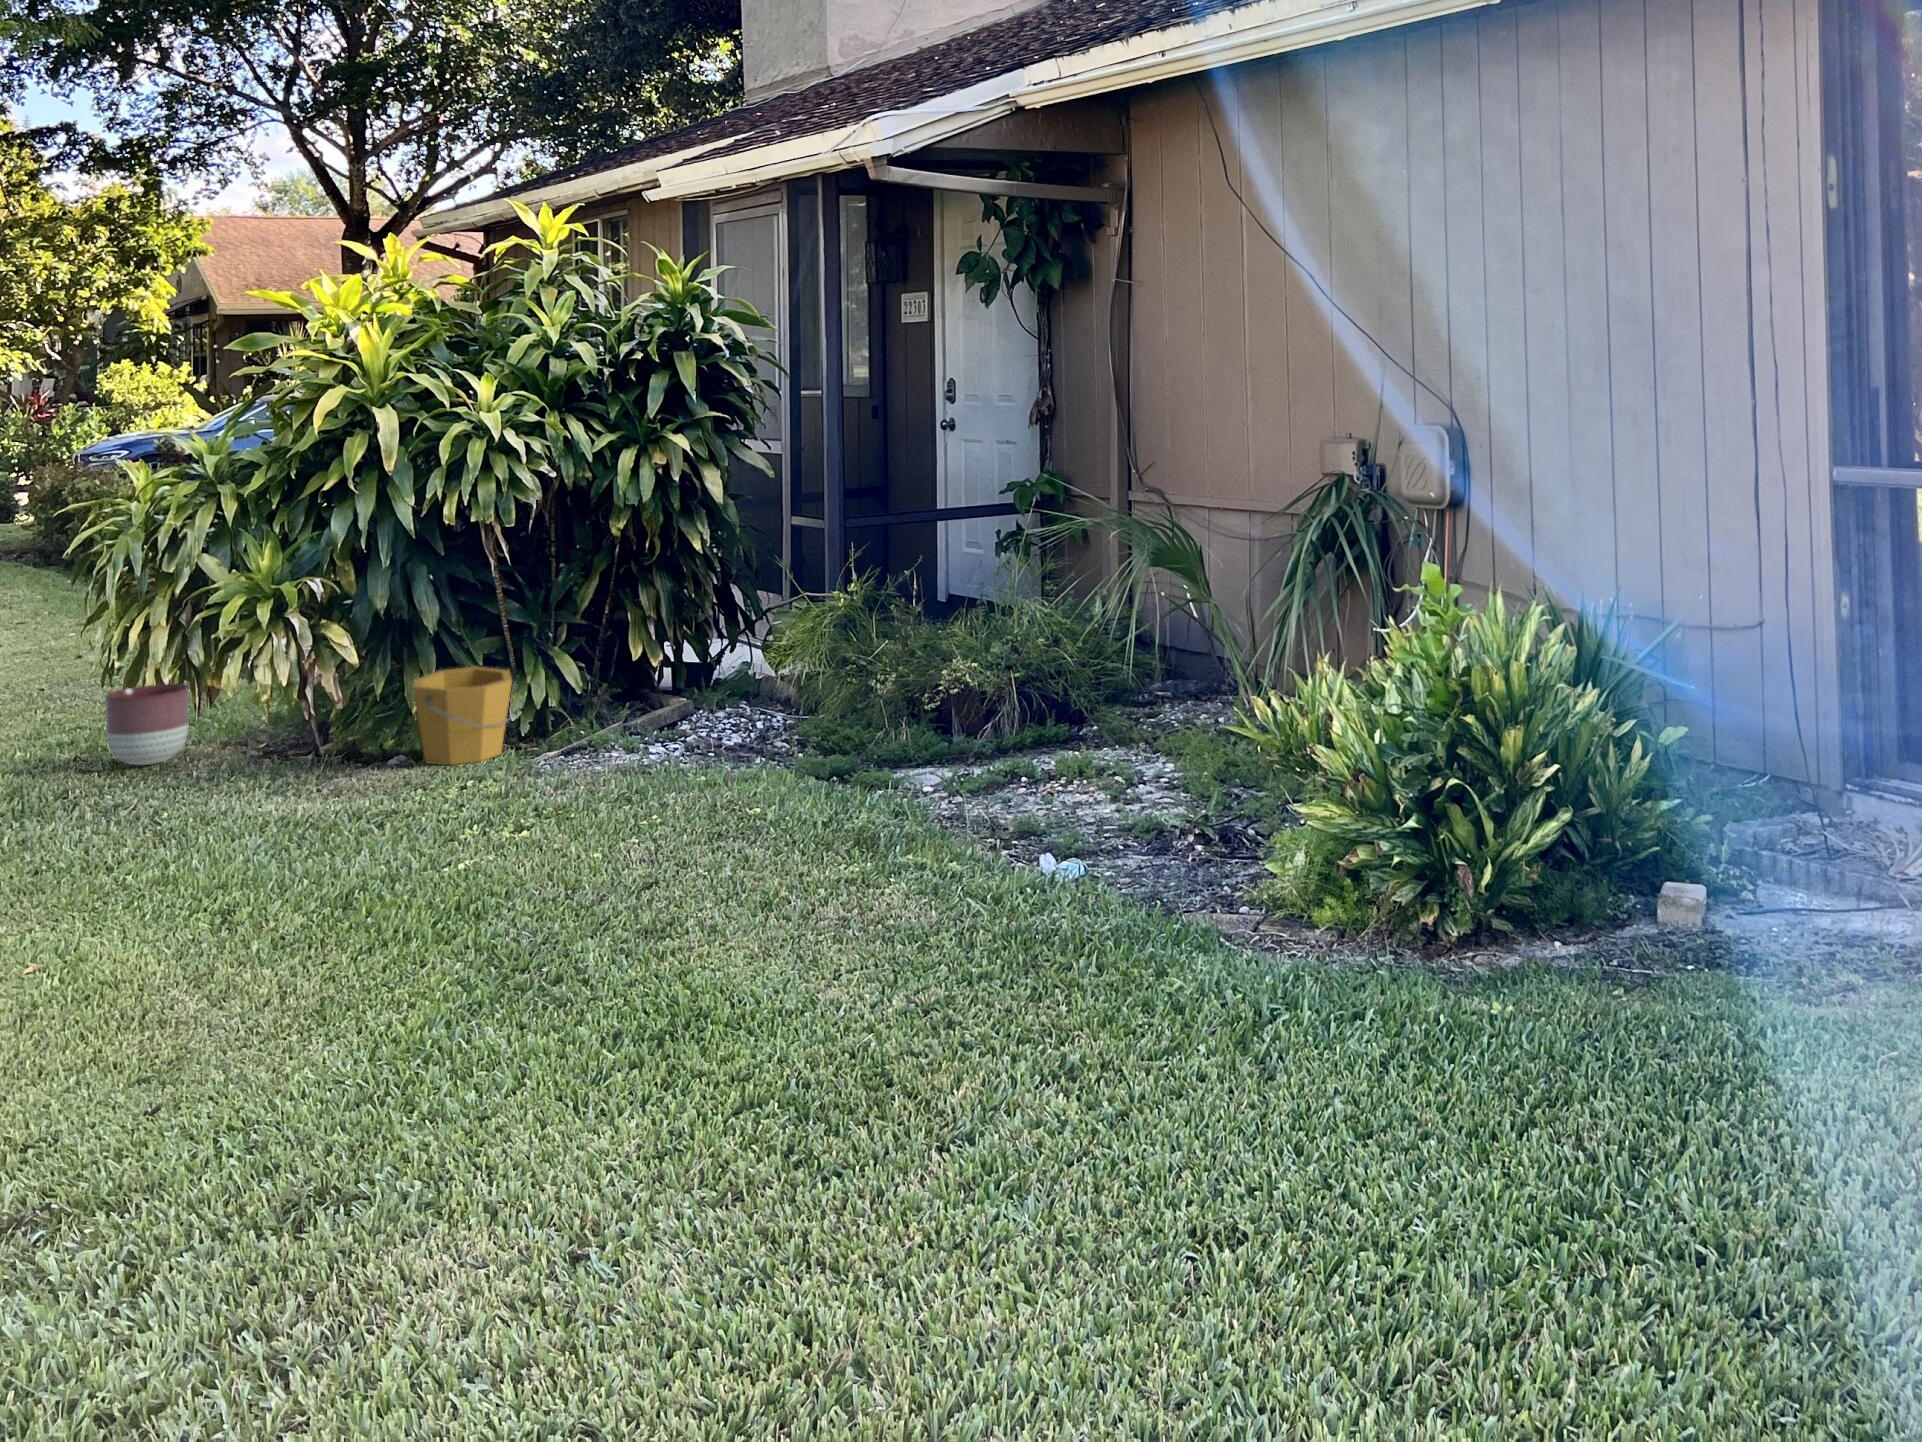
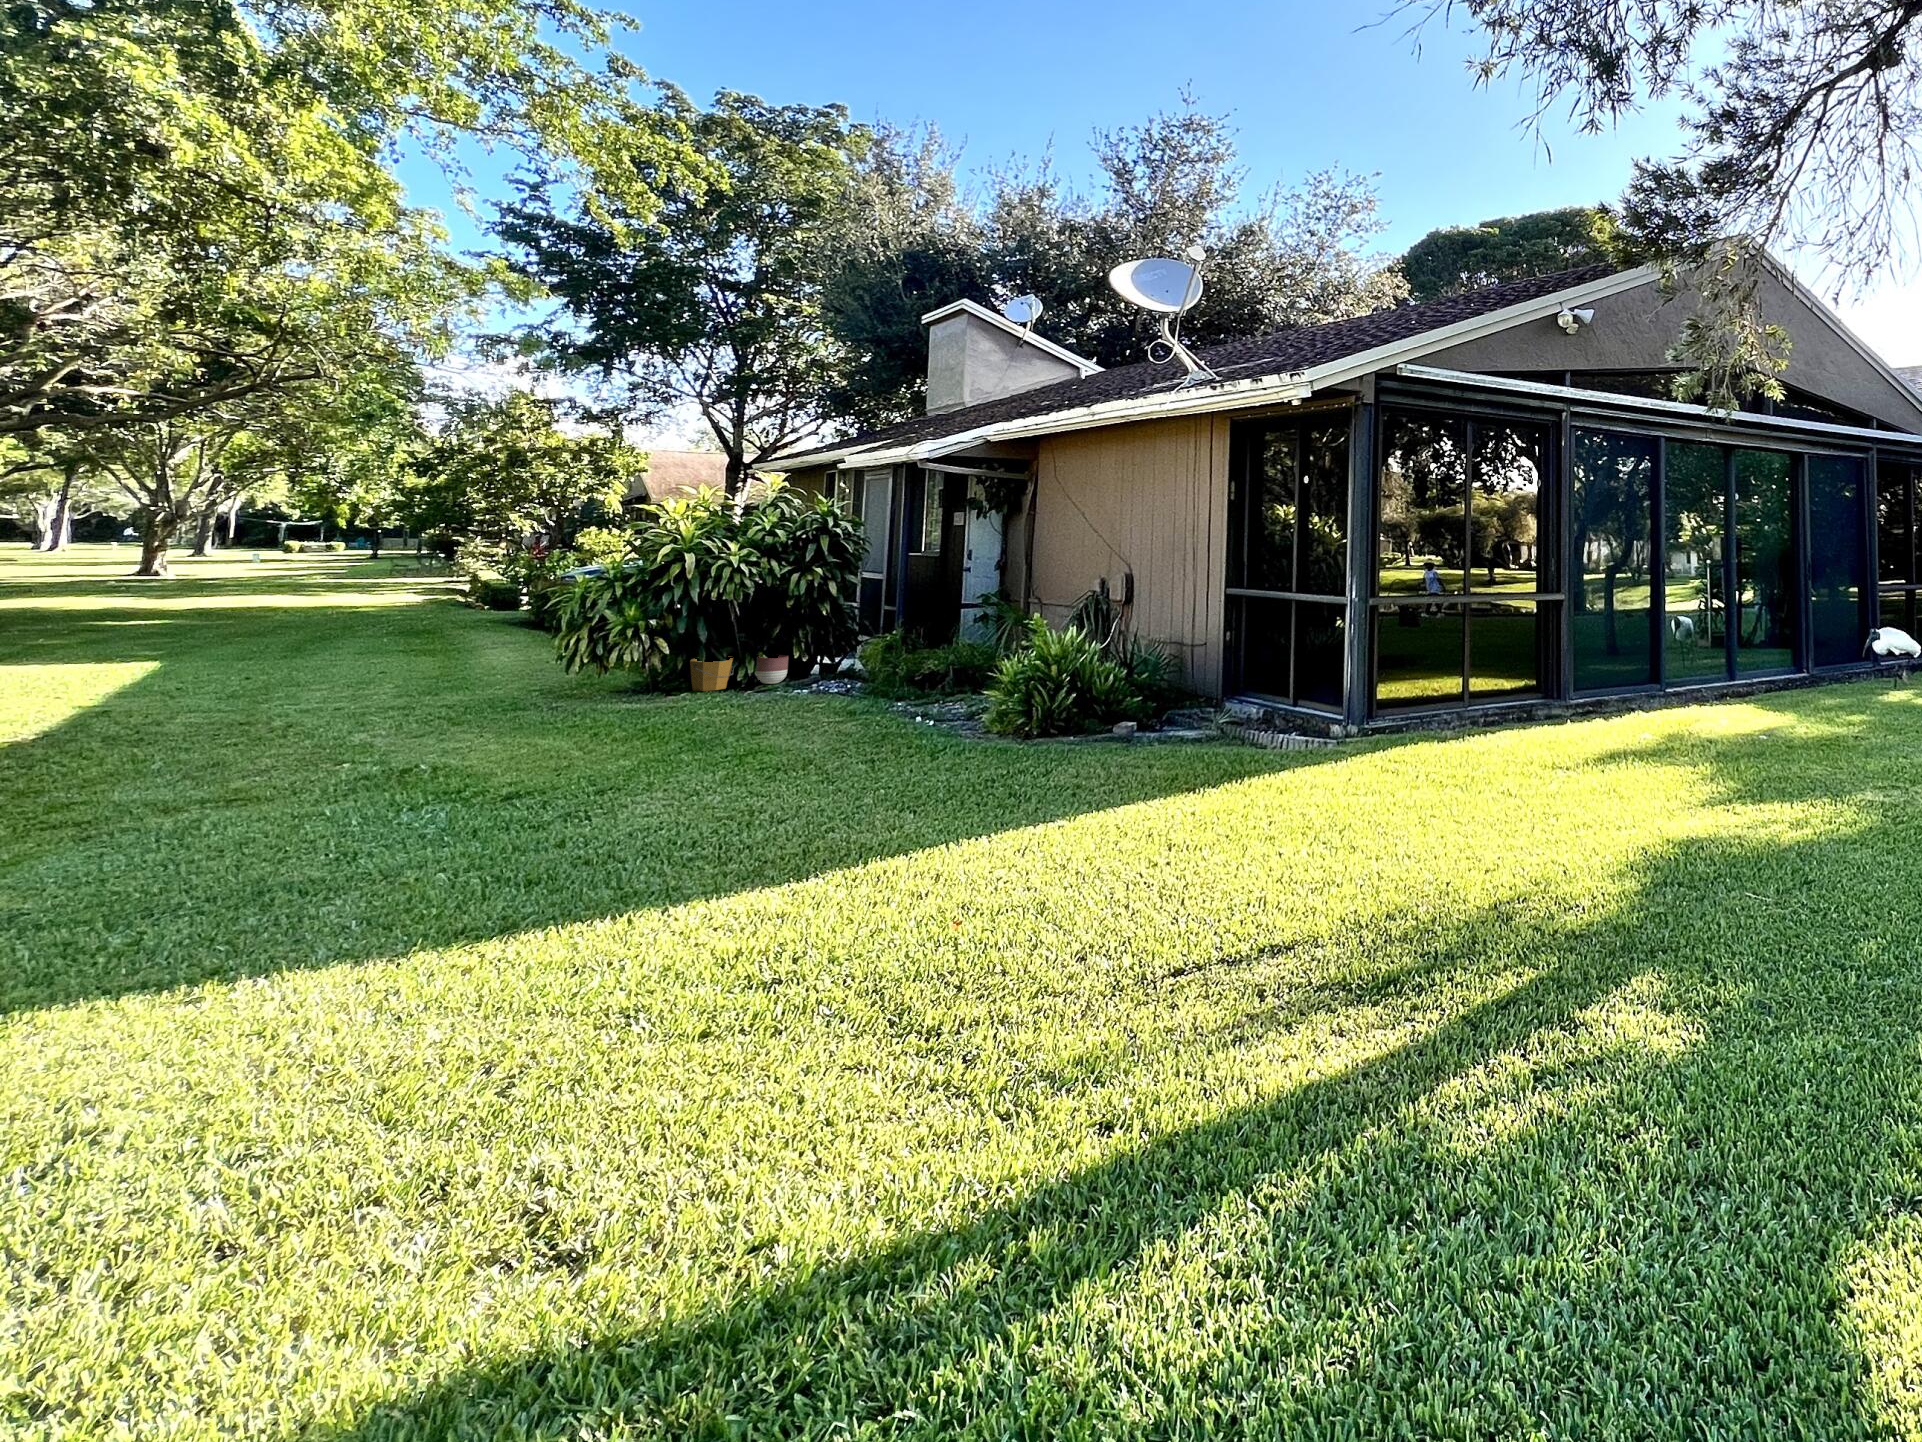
planter: present [105,684,189,765] -> present [756,655,789,684]

